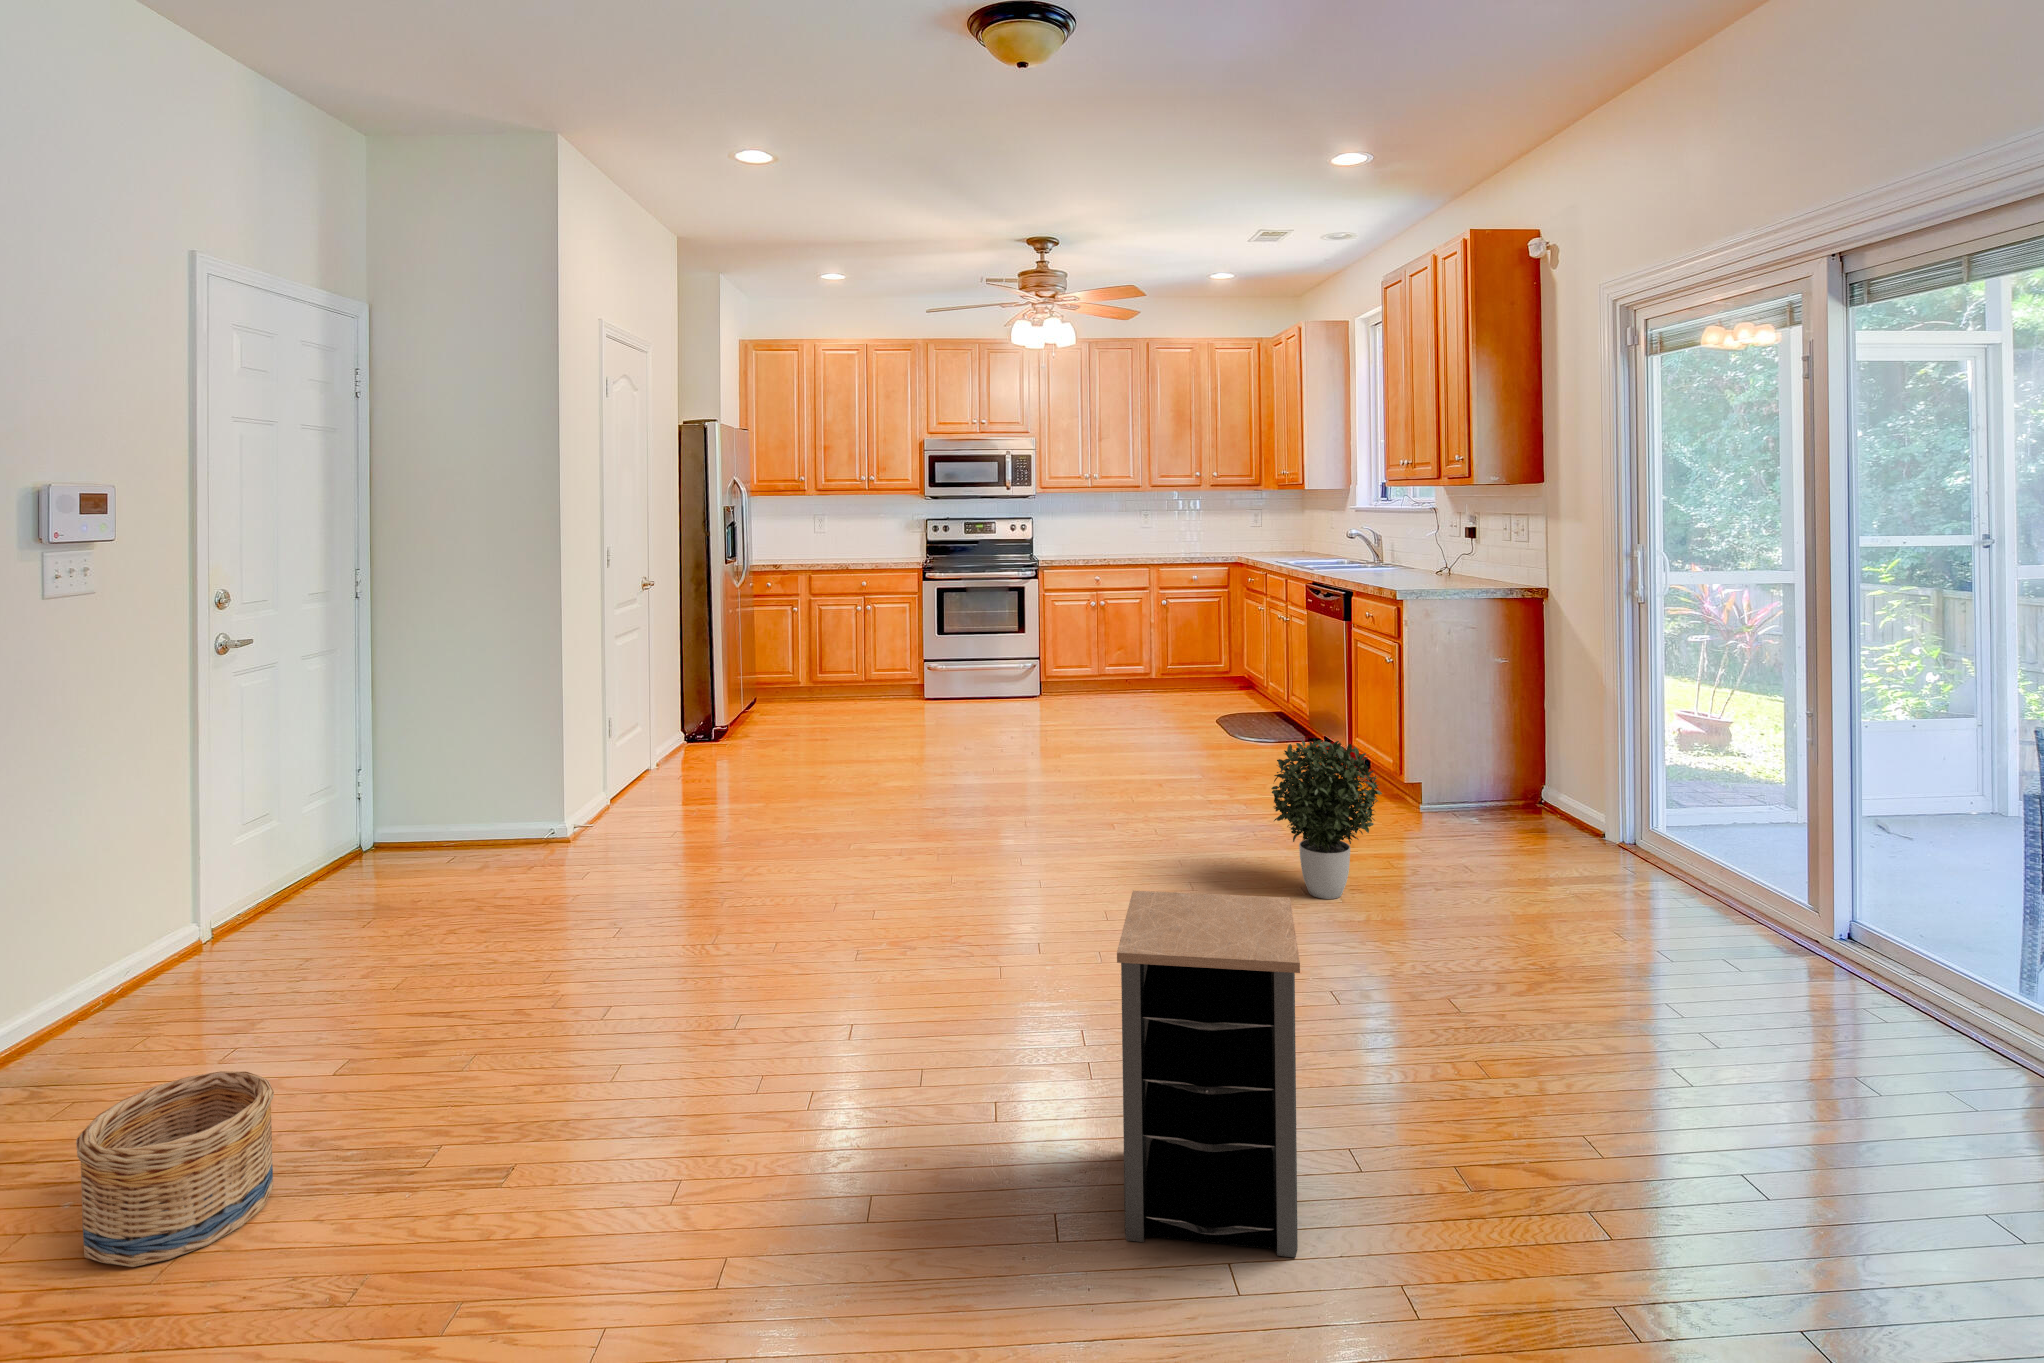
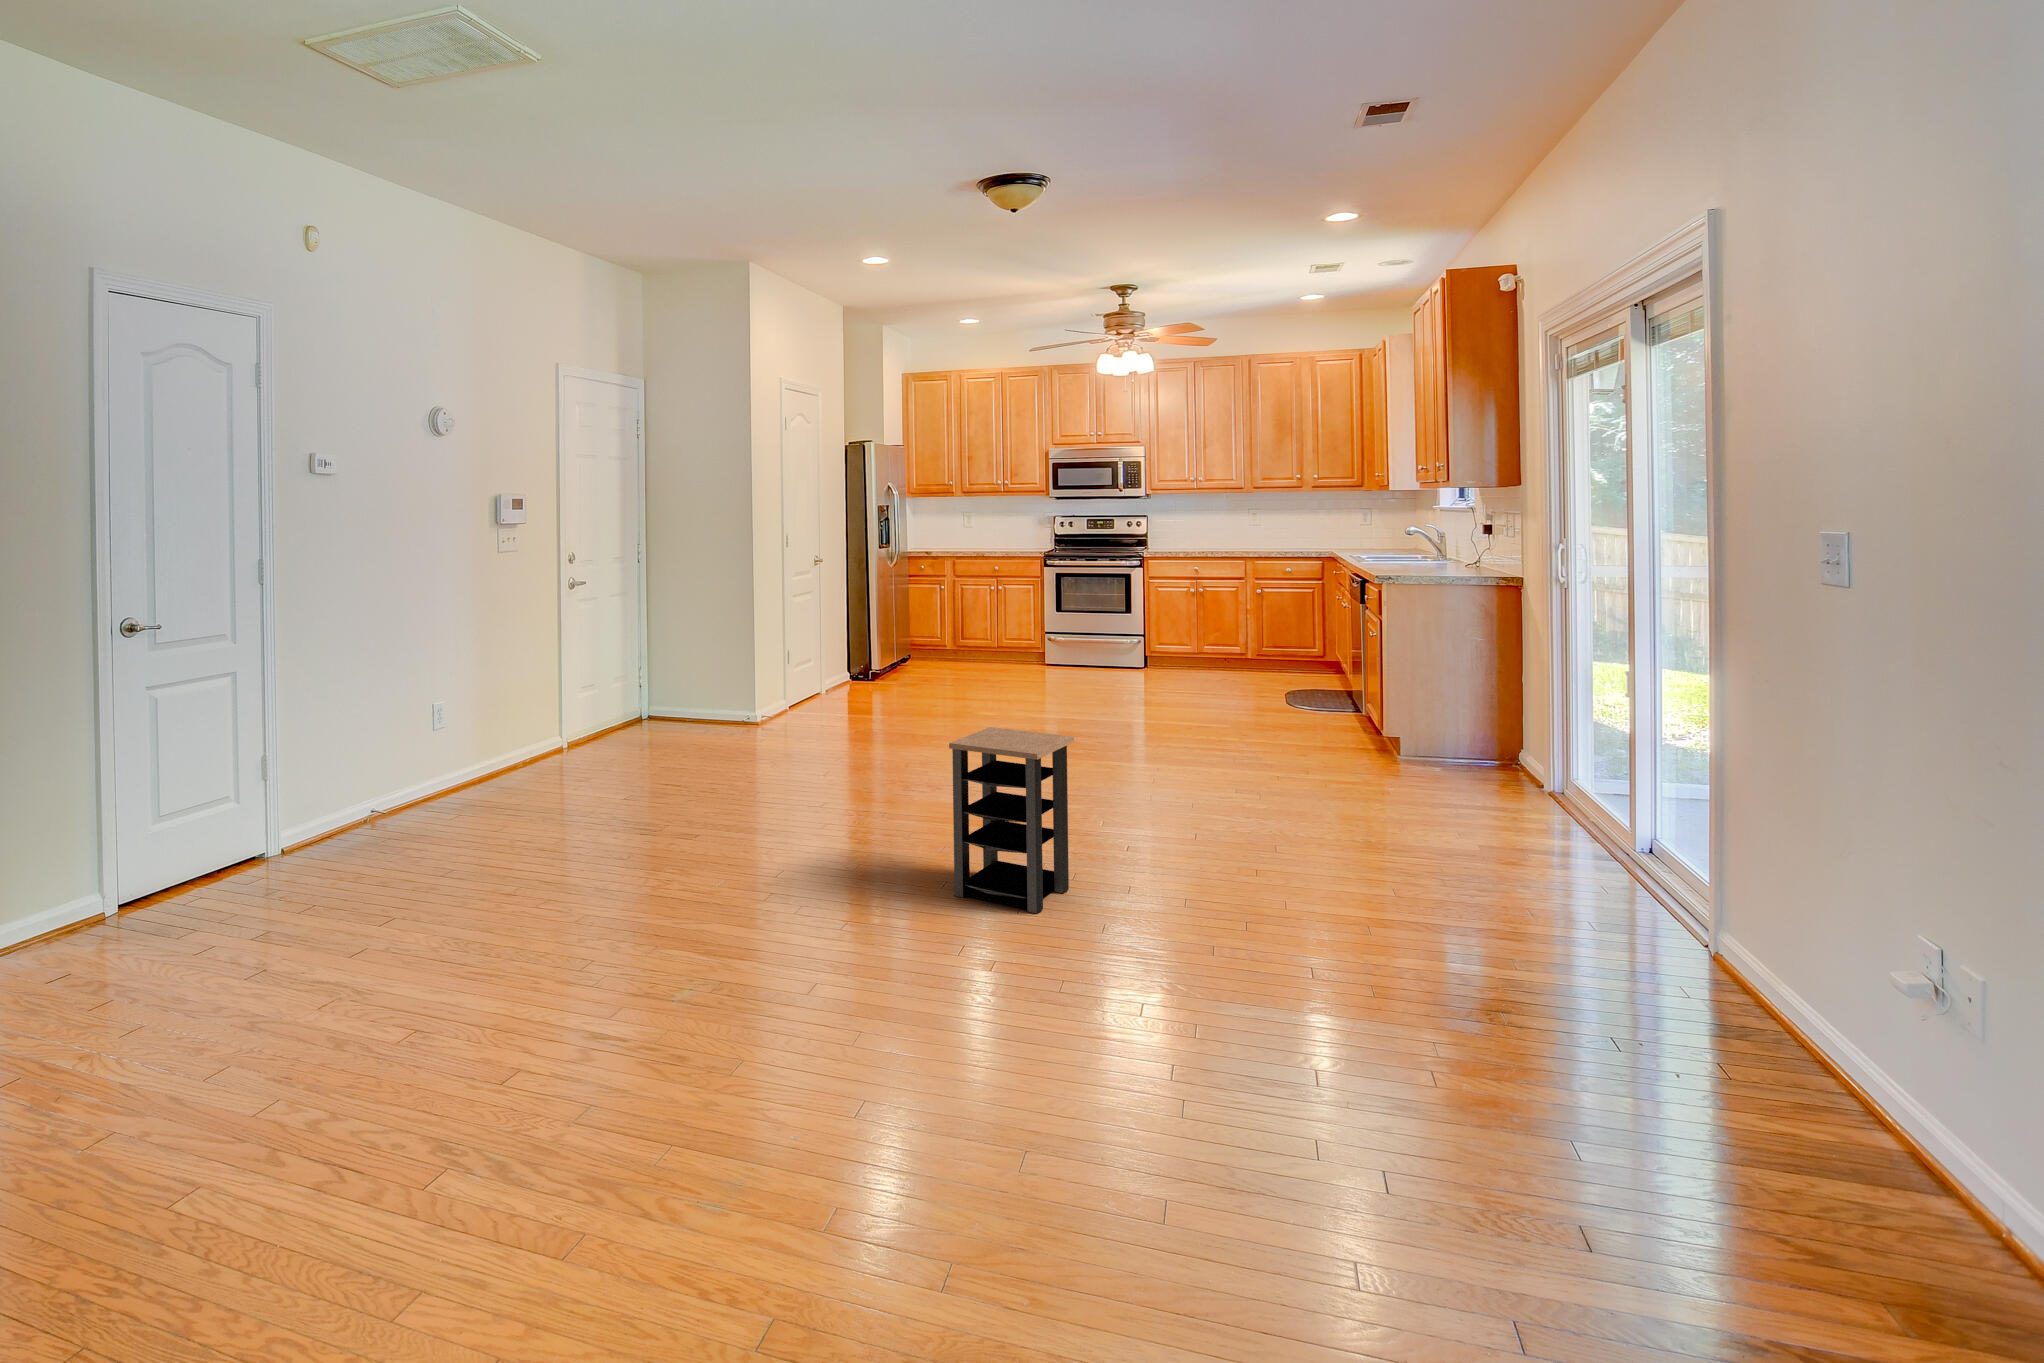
potted plant: present [1271,738,1382,899] -> none [1197,680,1288,799]
basket: present [76,1072,274,1267] -> none [519,771,590,838]

